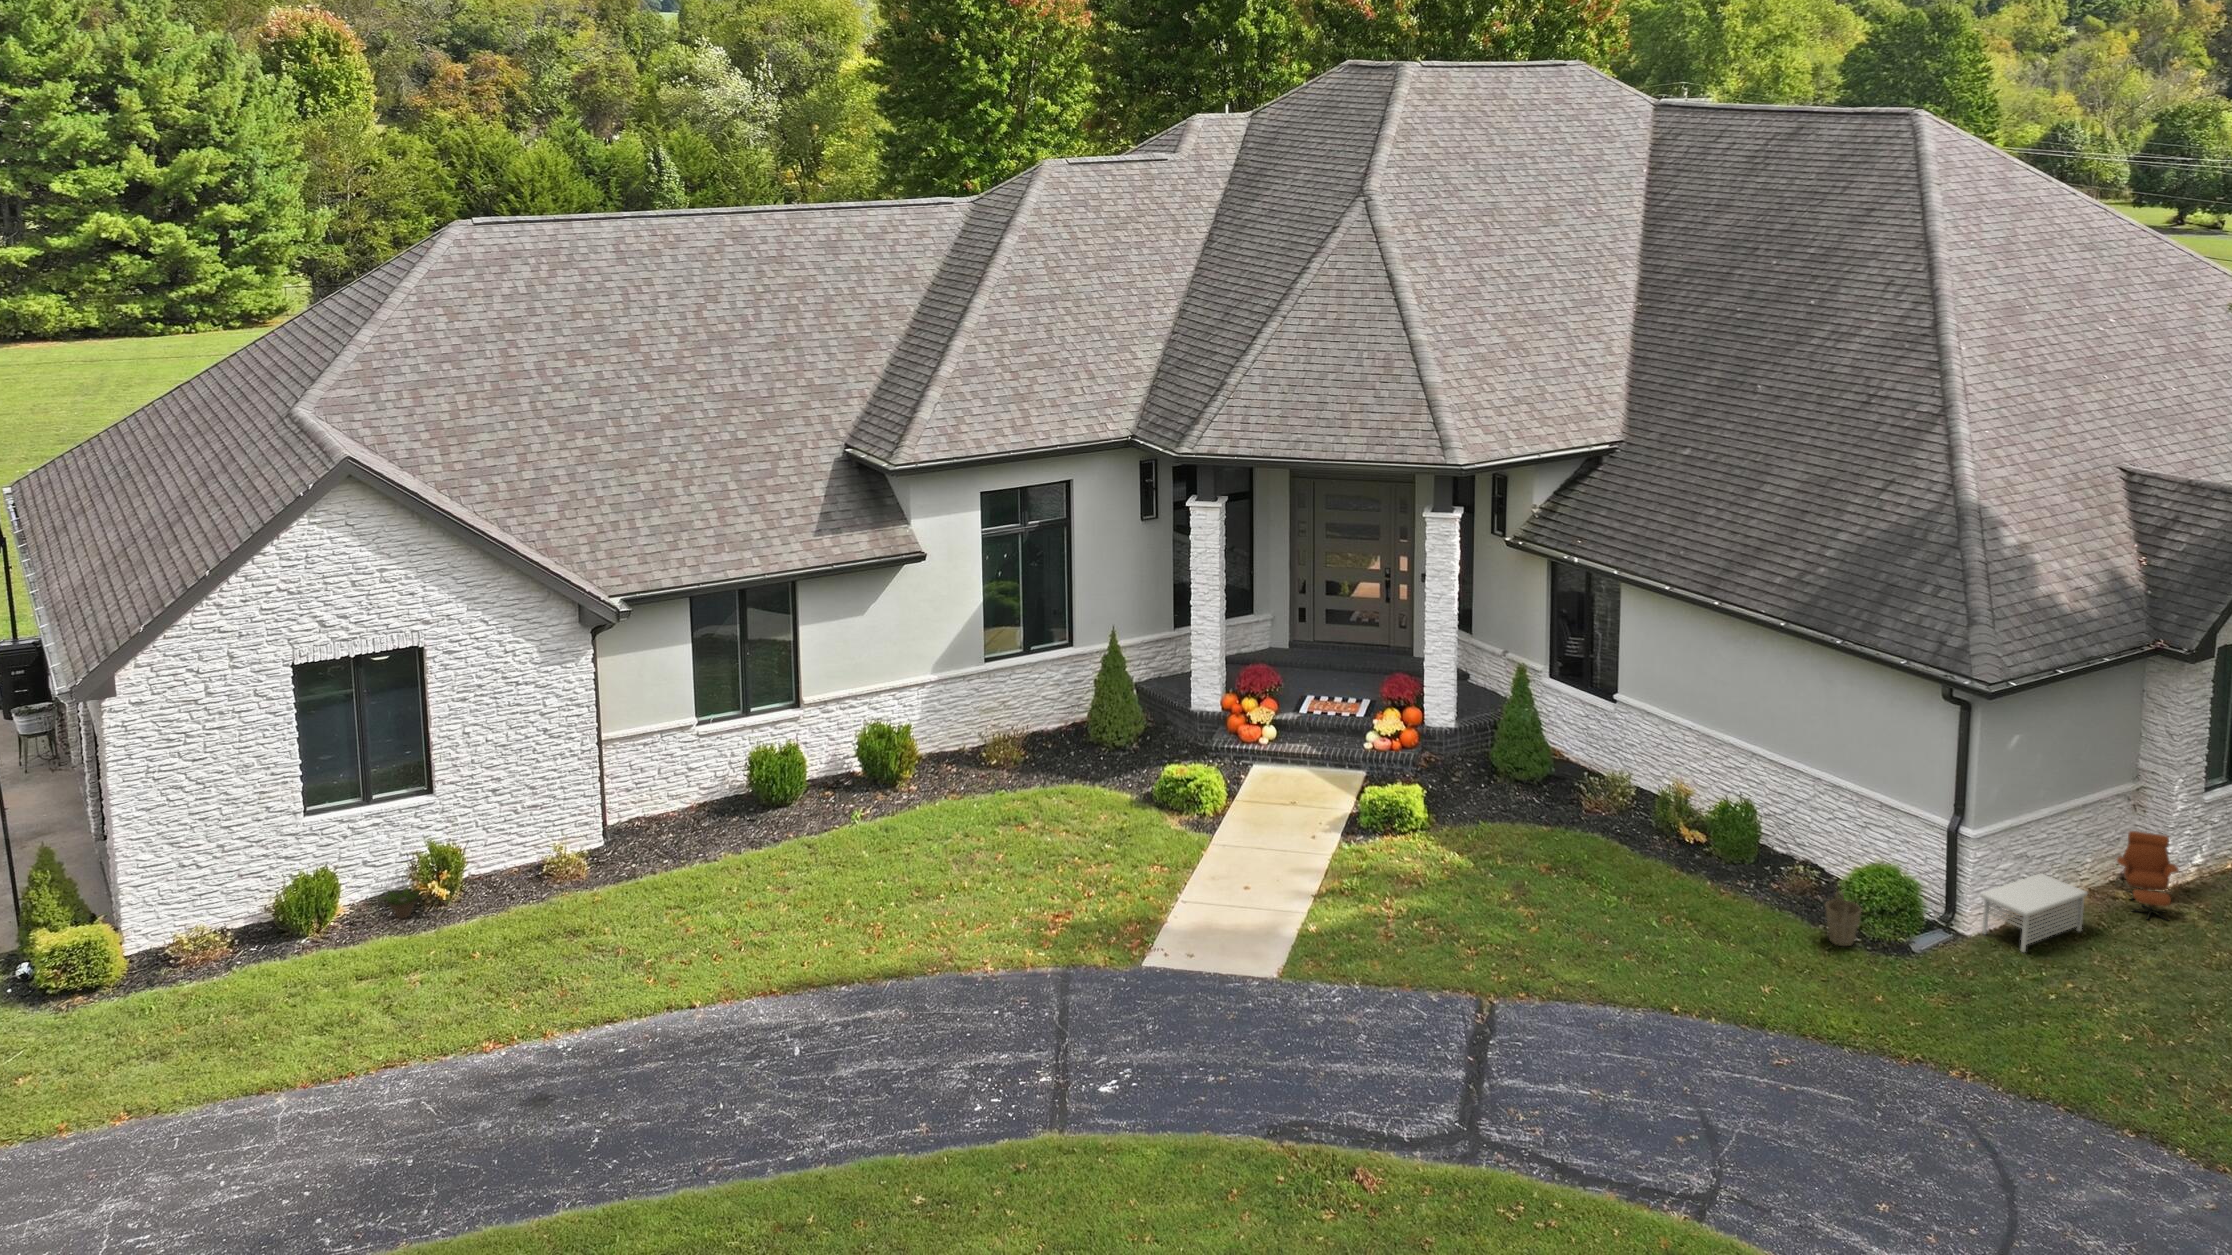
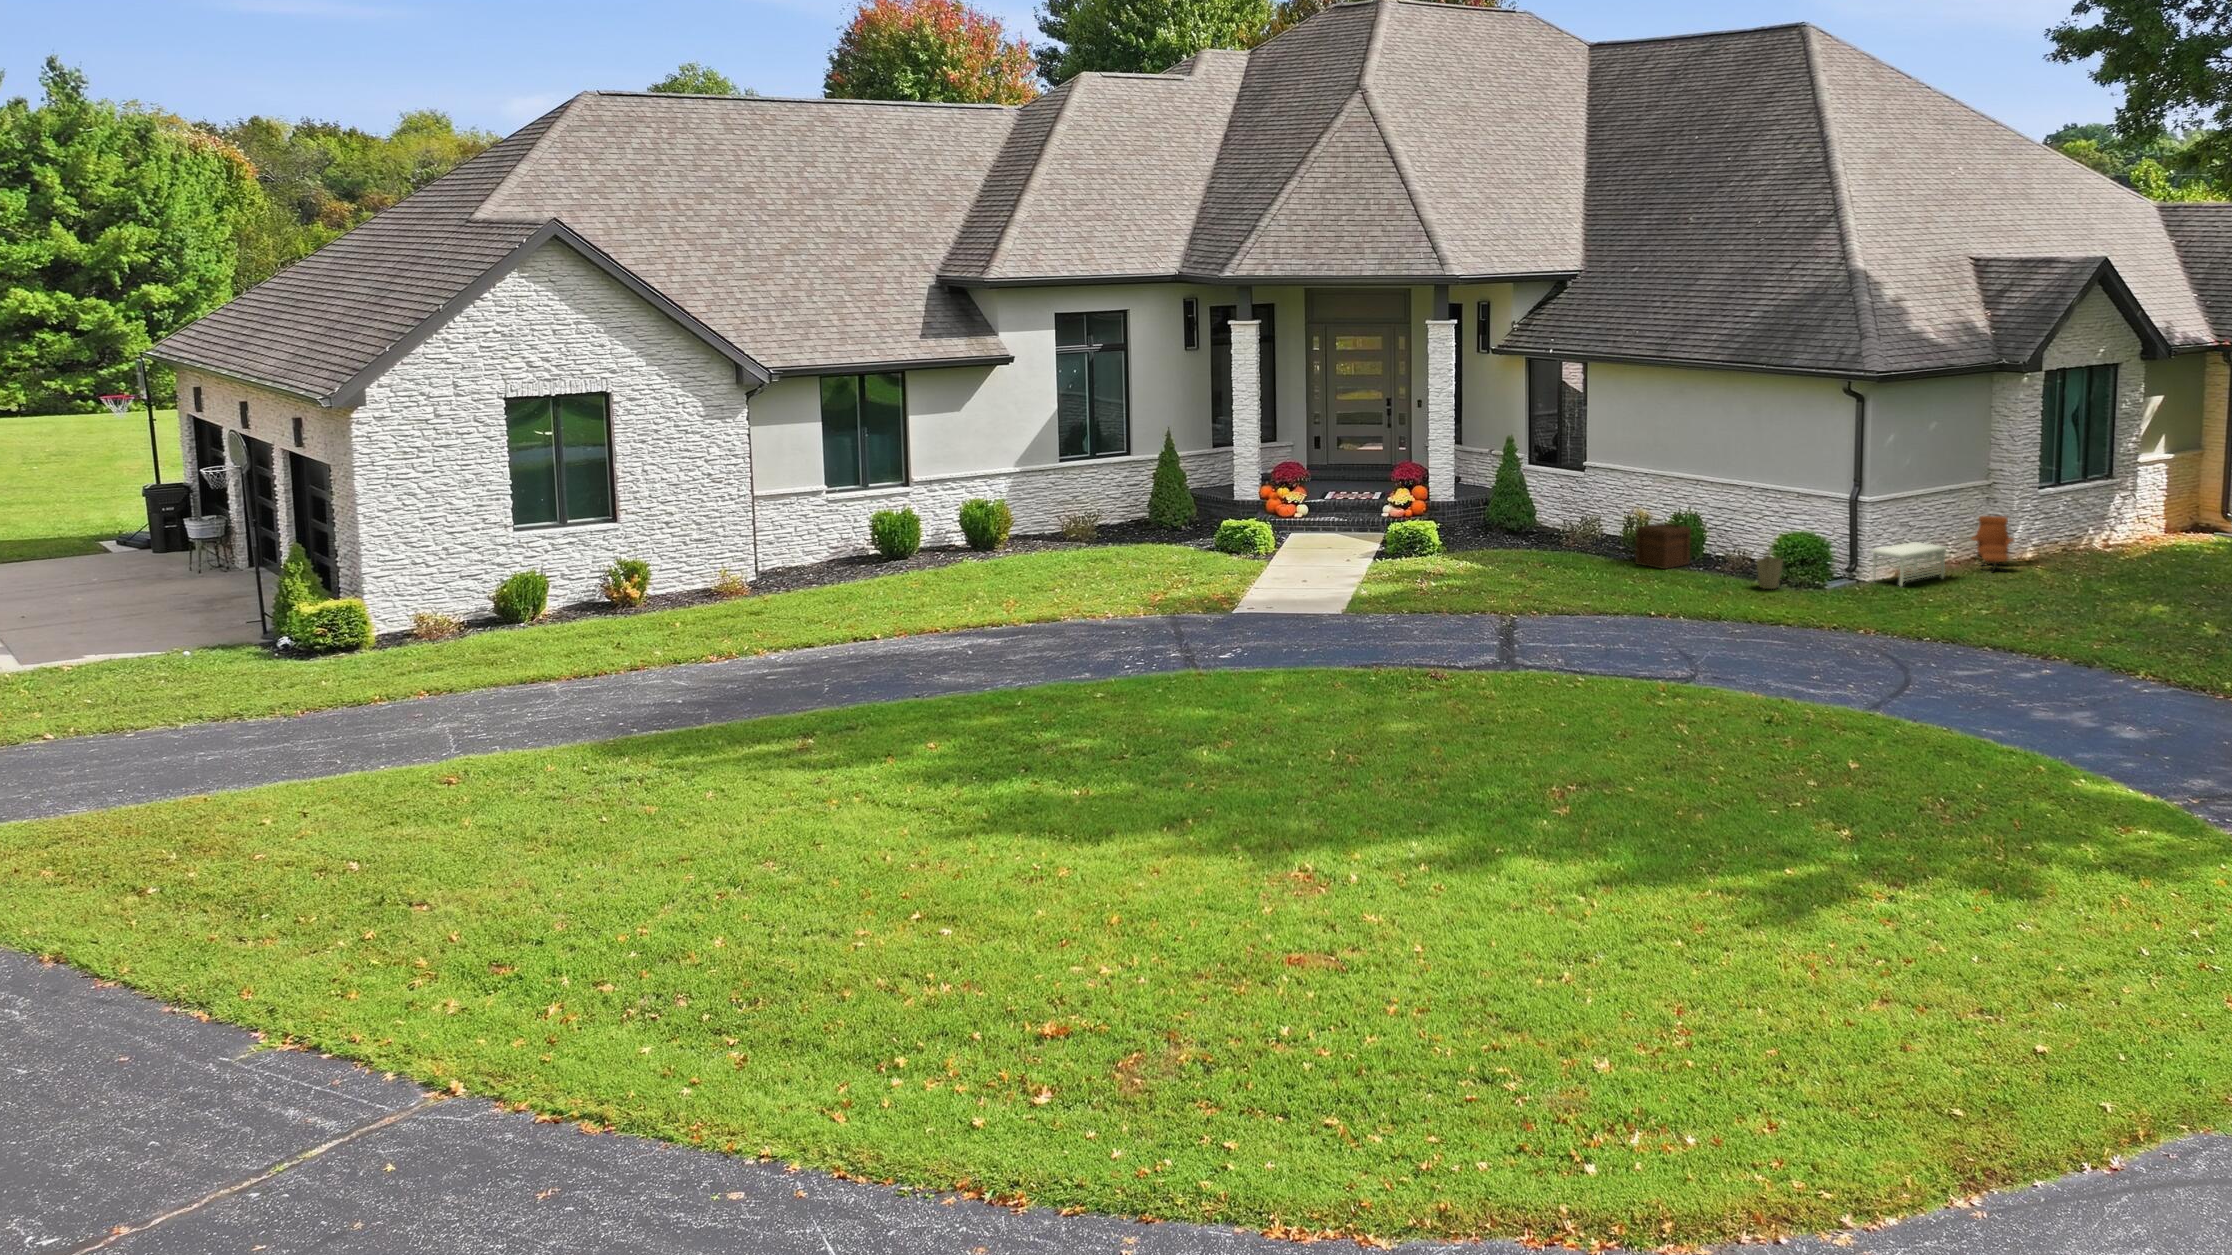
wooden crate: none [1666,809,1739,880] -> present [1635,523,1691,569]
decorative plant: present [383,888,425,919] -> none [579,594,621,617]

